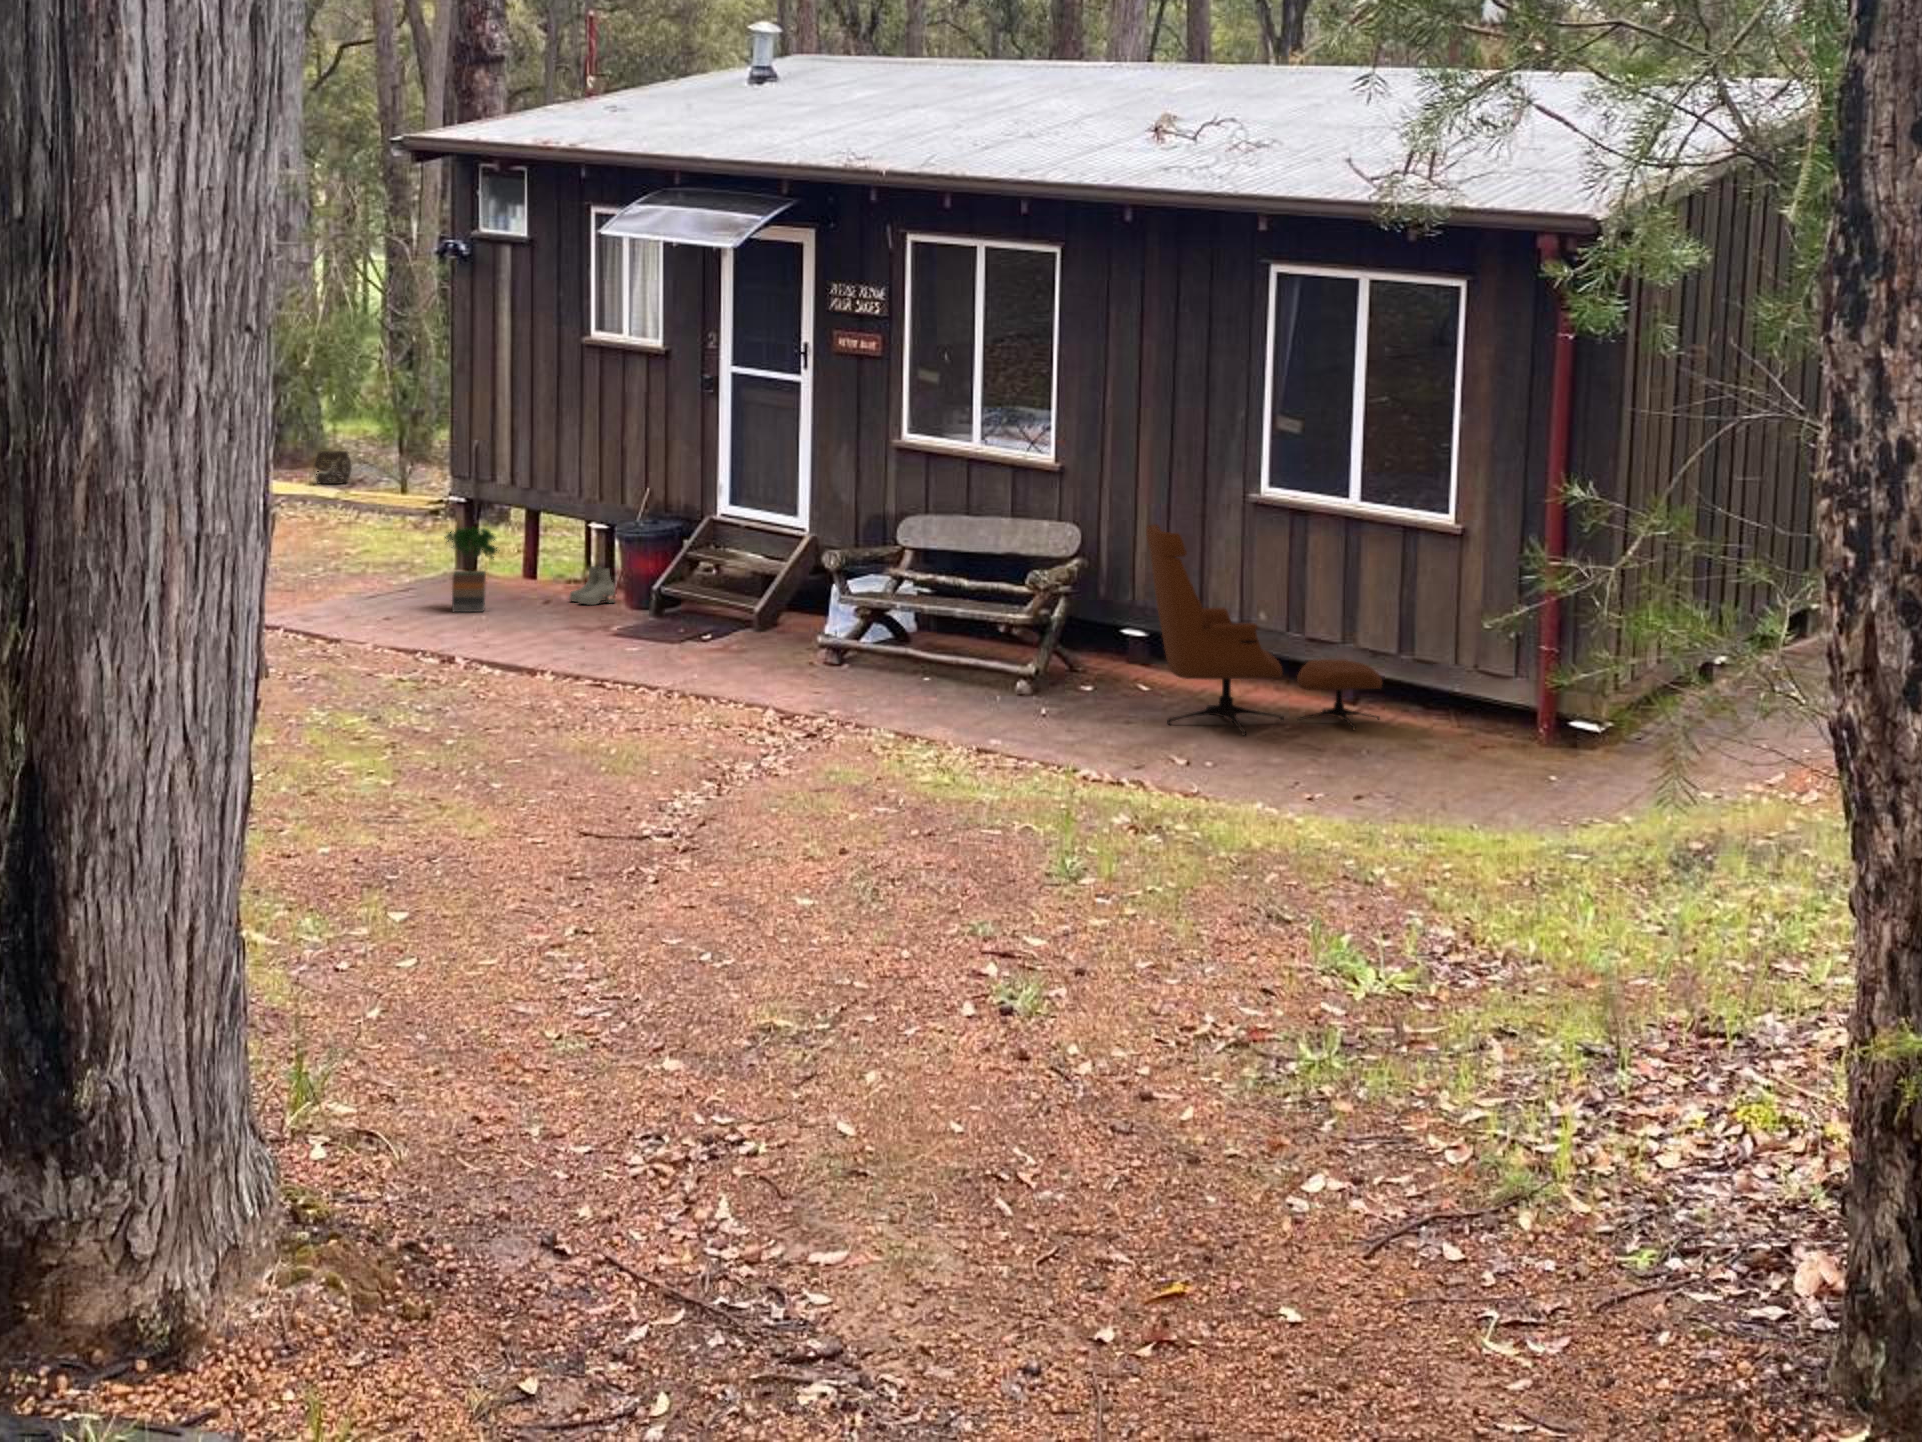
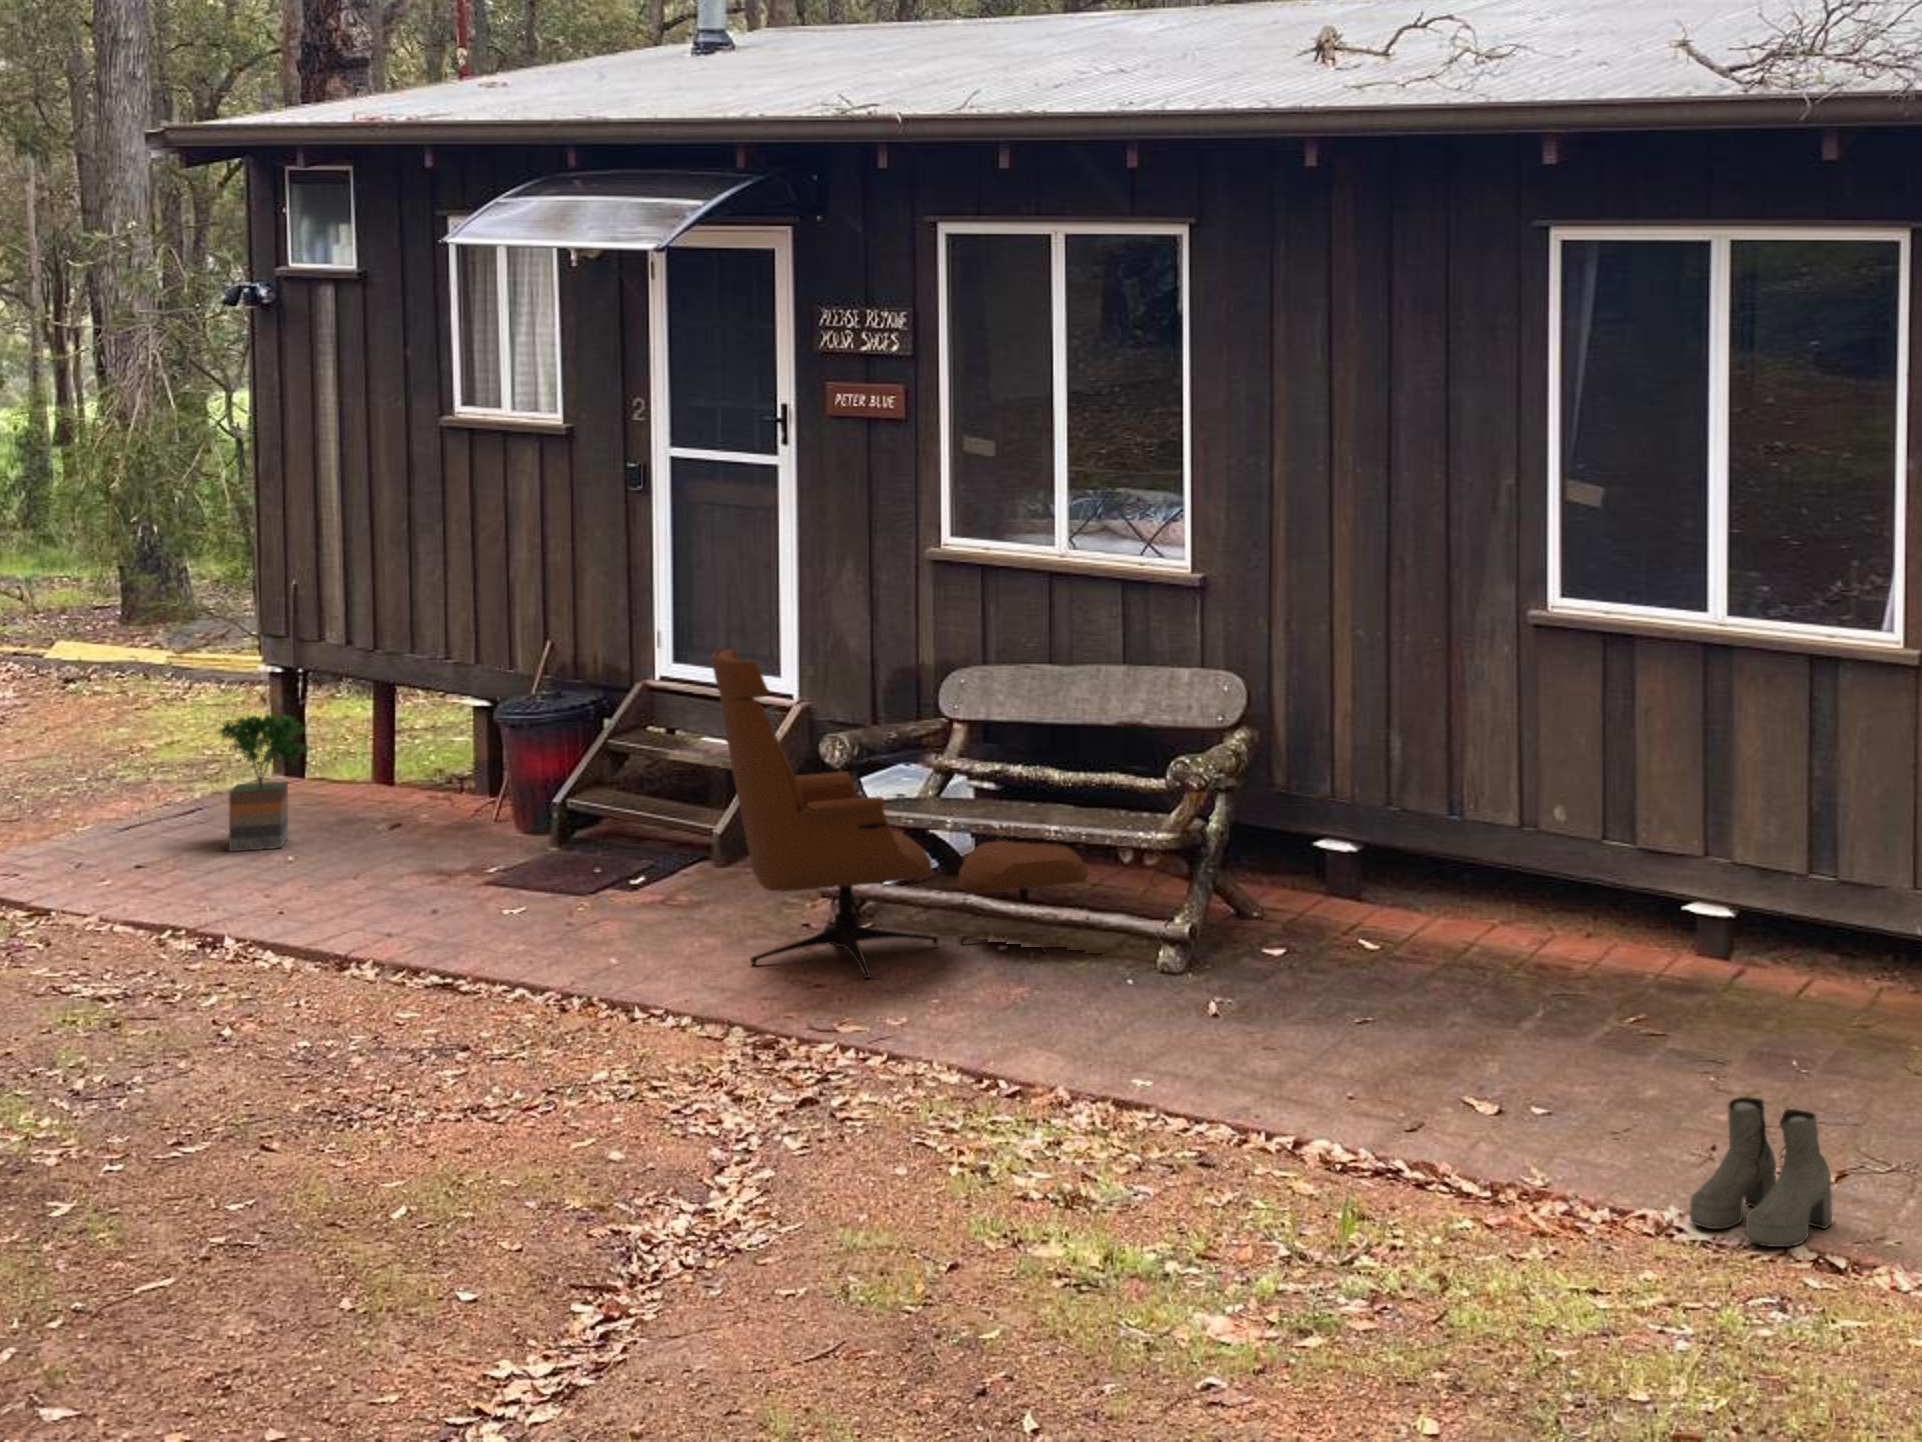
woven basket: present [315,451,351,484] -> none [130,606,183,651]
lounge chair: present [1146,524,1382,735] -> present [712,648,1088,978]
boots: present [570,566,615,605] -> present [1690,1097,1832,1247]

